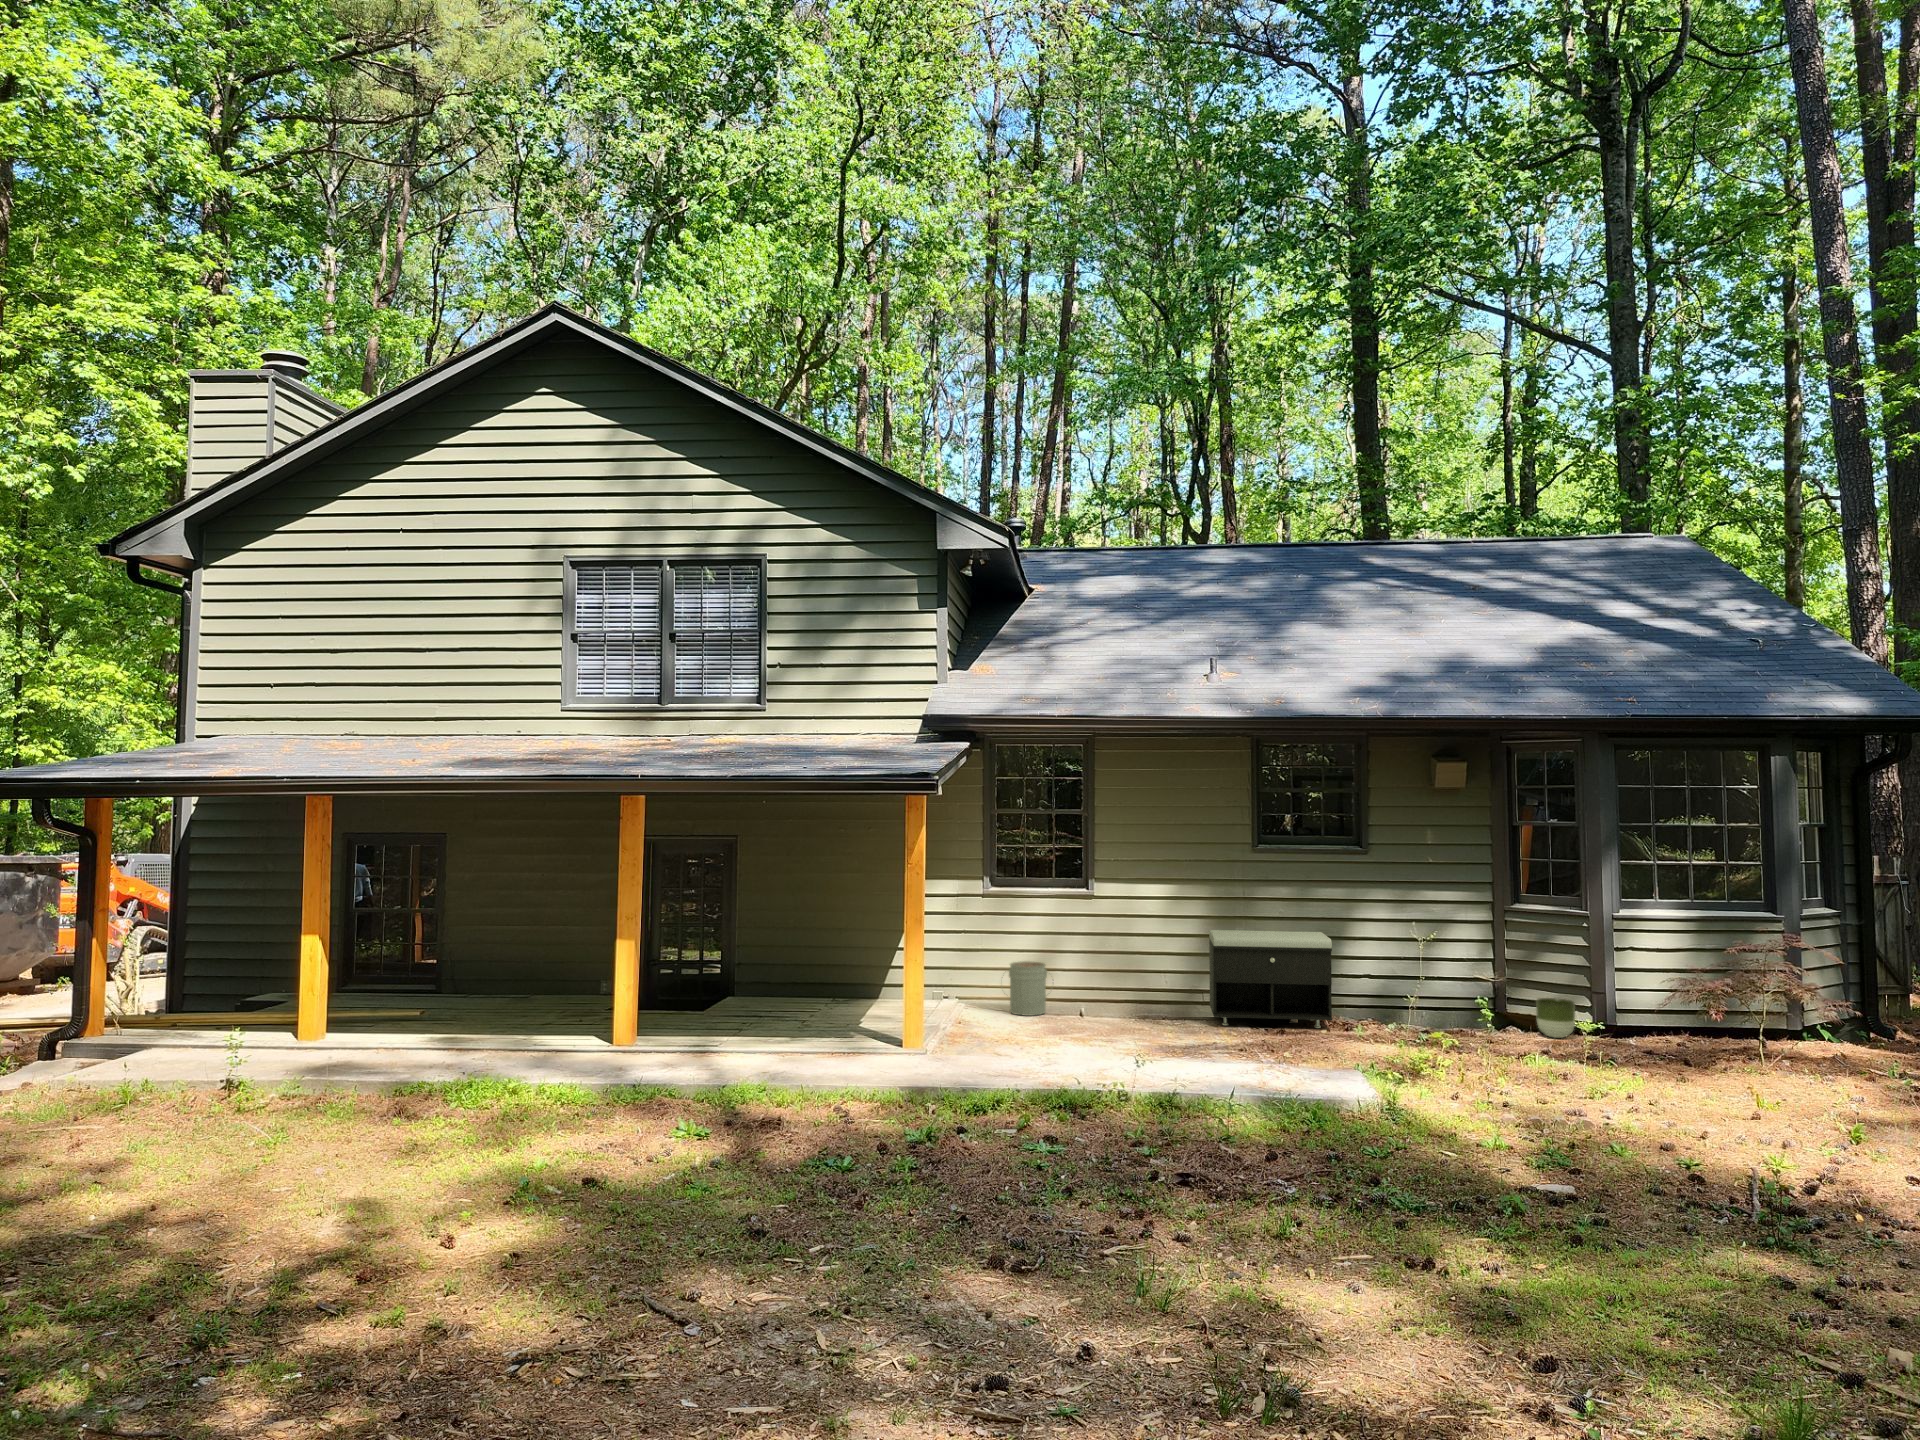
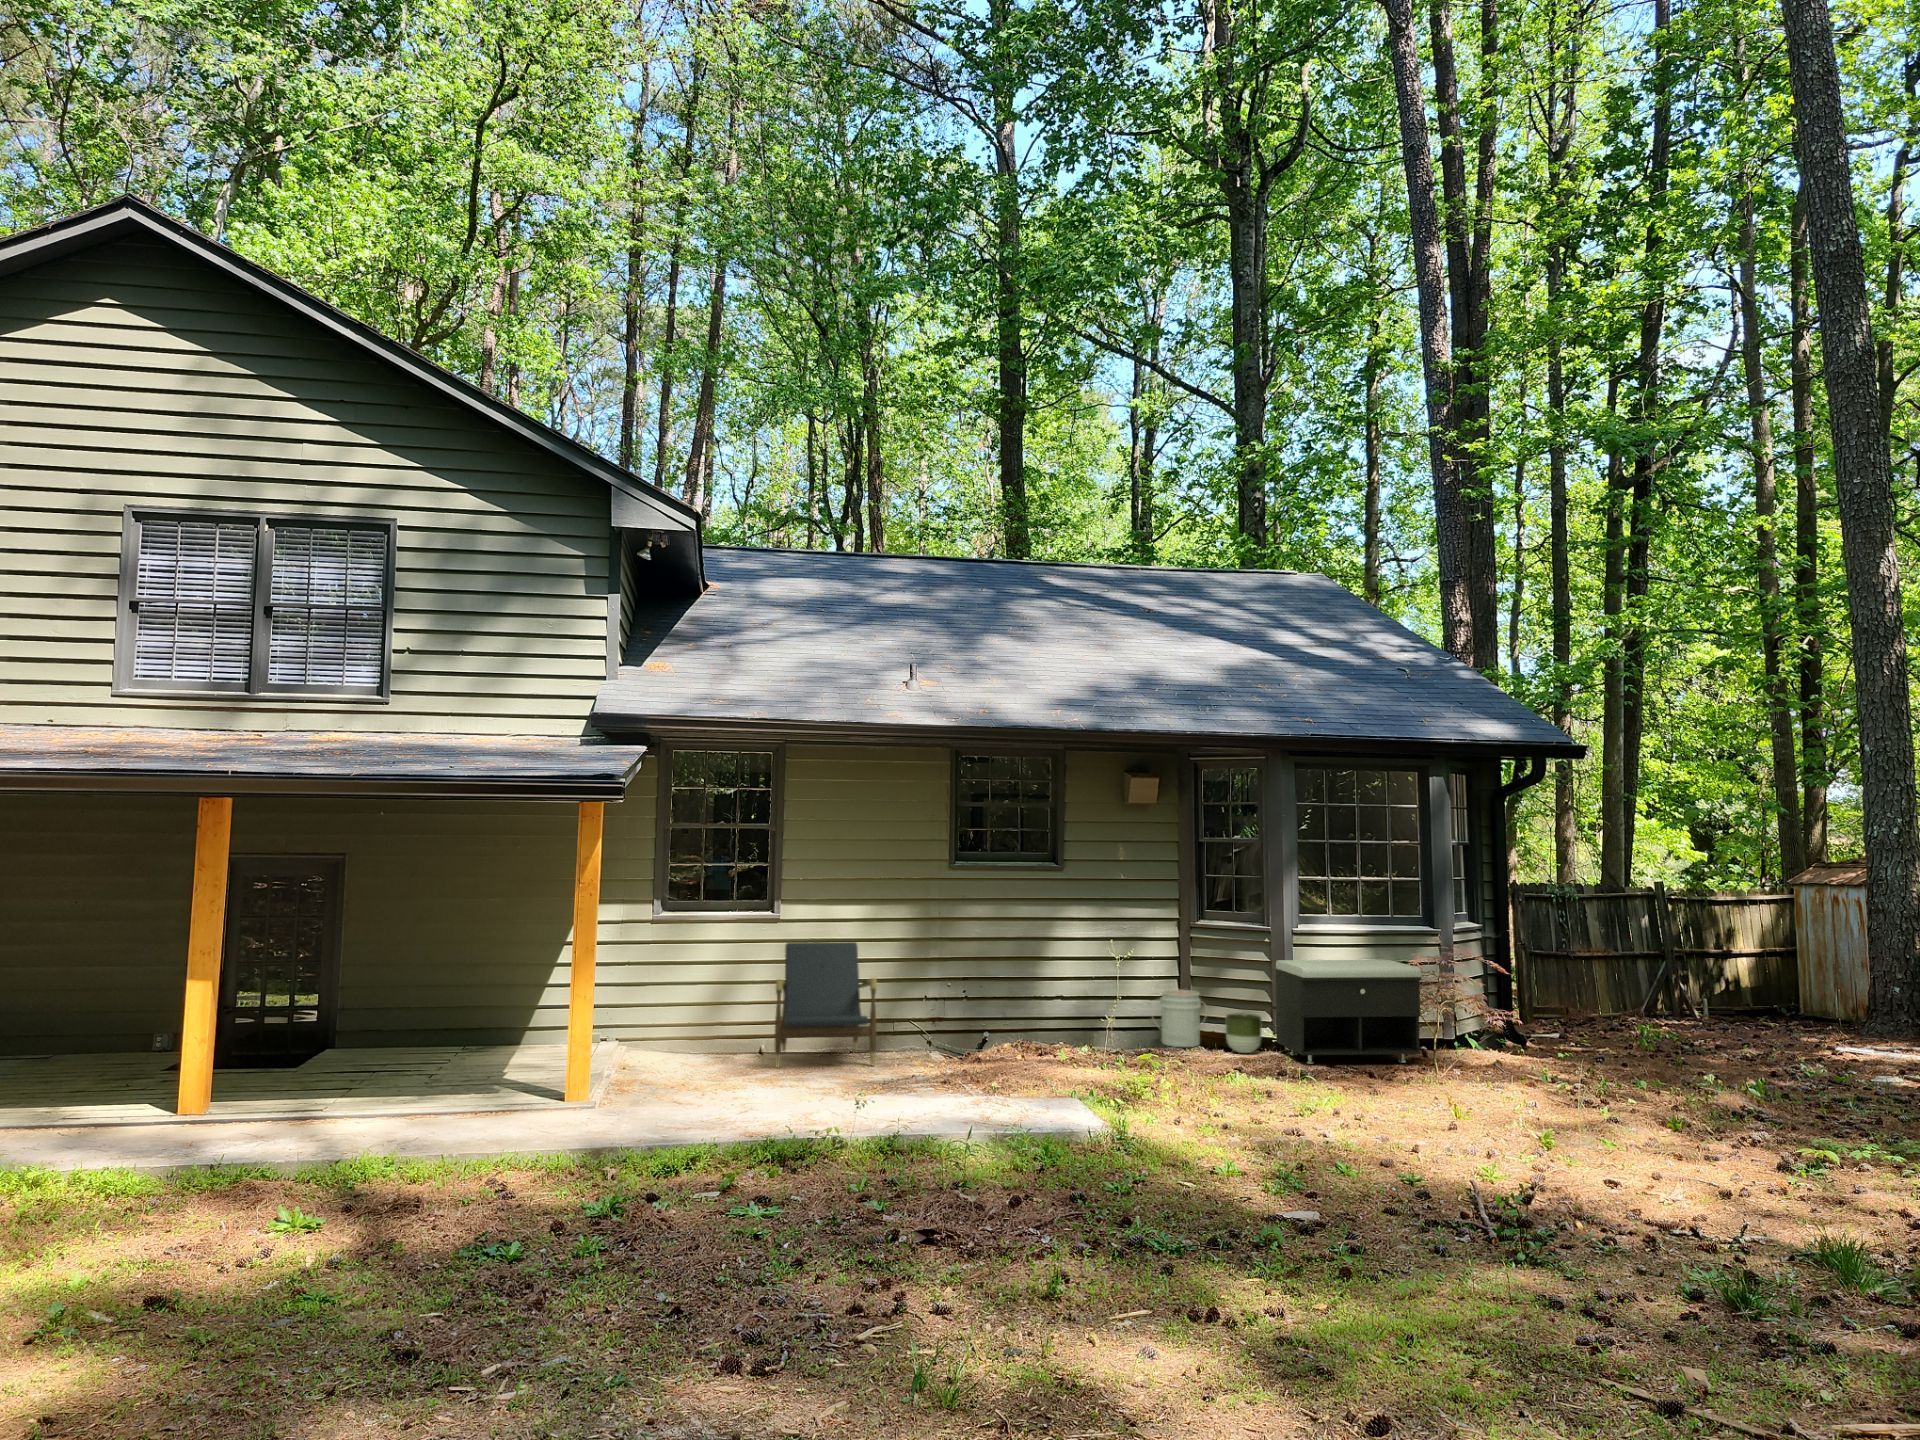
lounge chair: none [1086,916,1178,1029] -> present [774,942,877,1068]
storage bench: present [1209,930,1332,1028] -> present [1276,960,1421,1064]
bucket: present [1009,961,1050,1016] -> present [1152,990,1203,1047]

